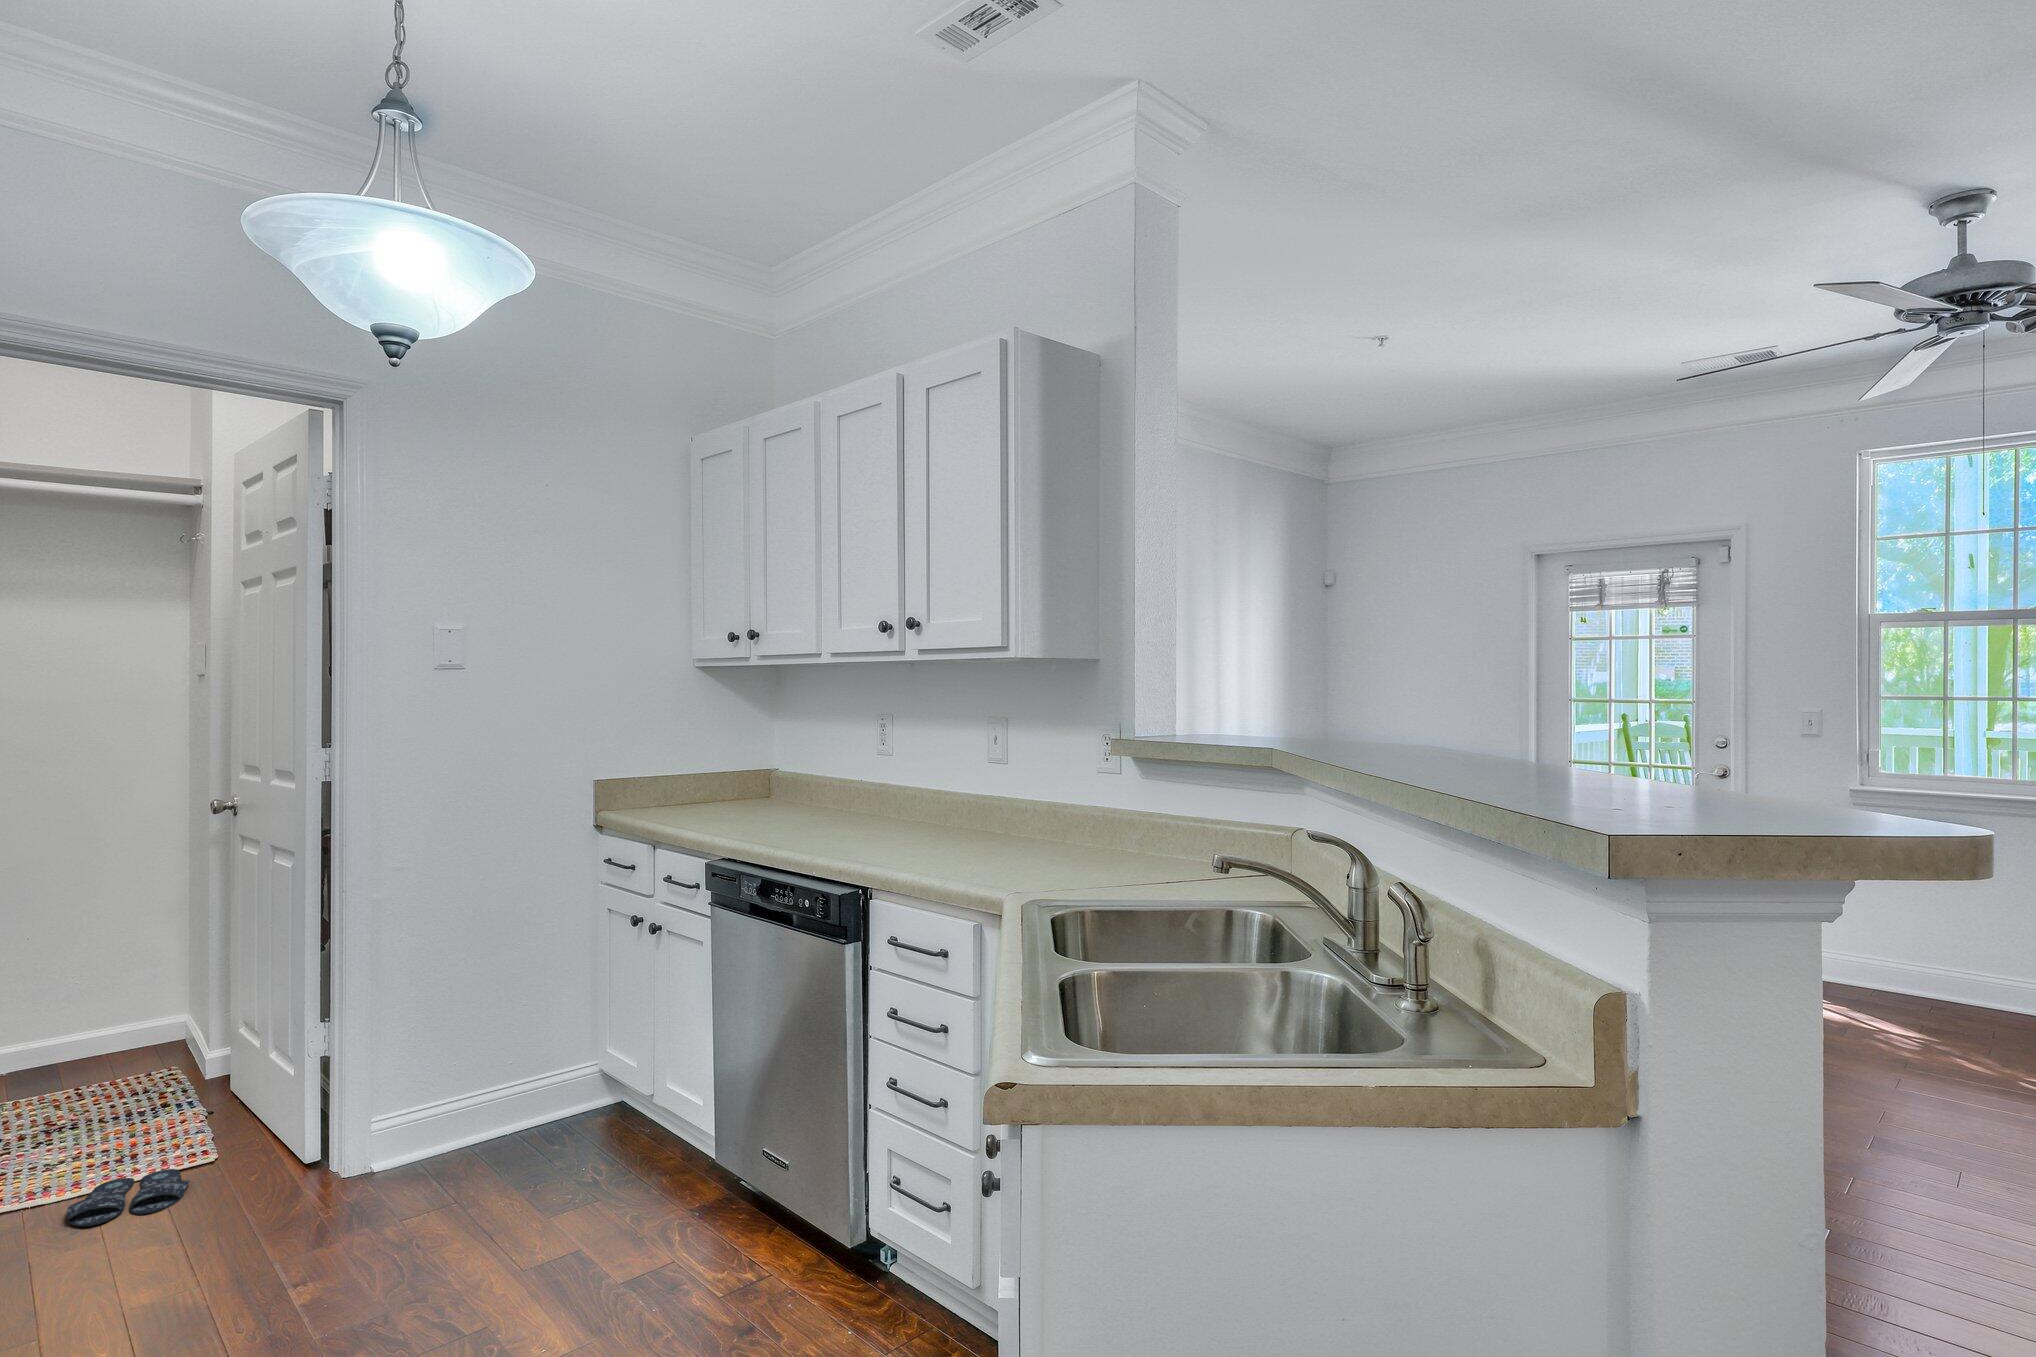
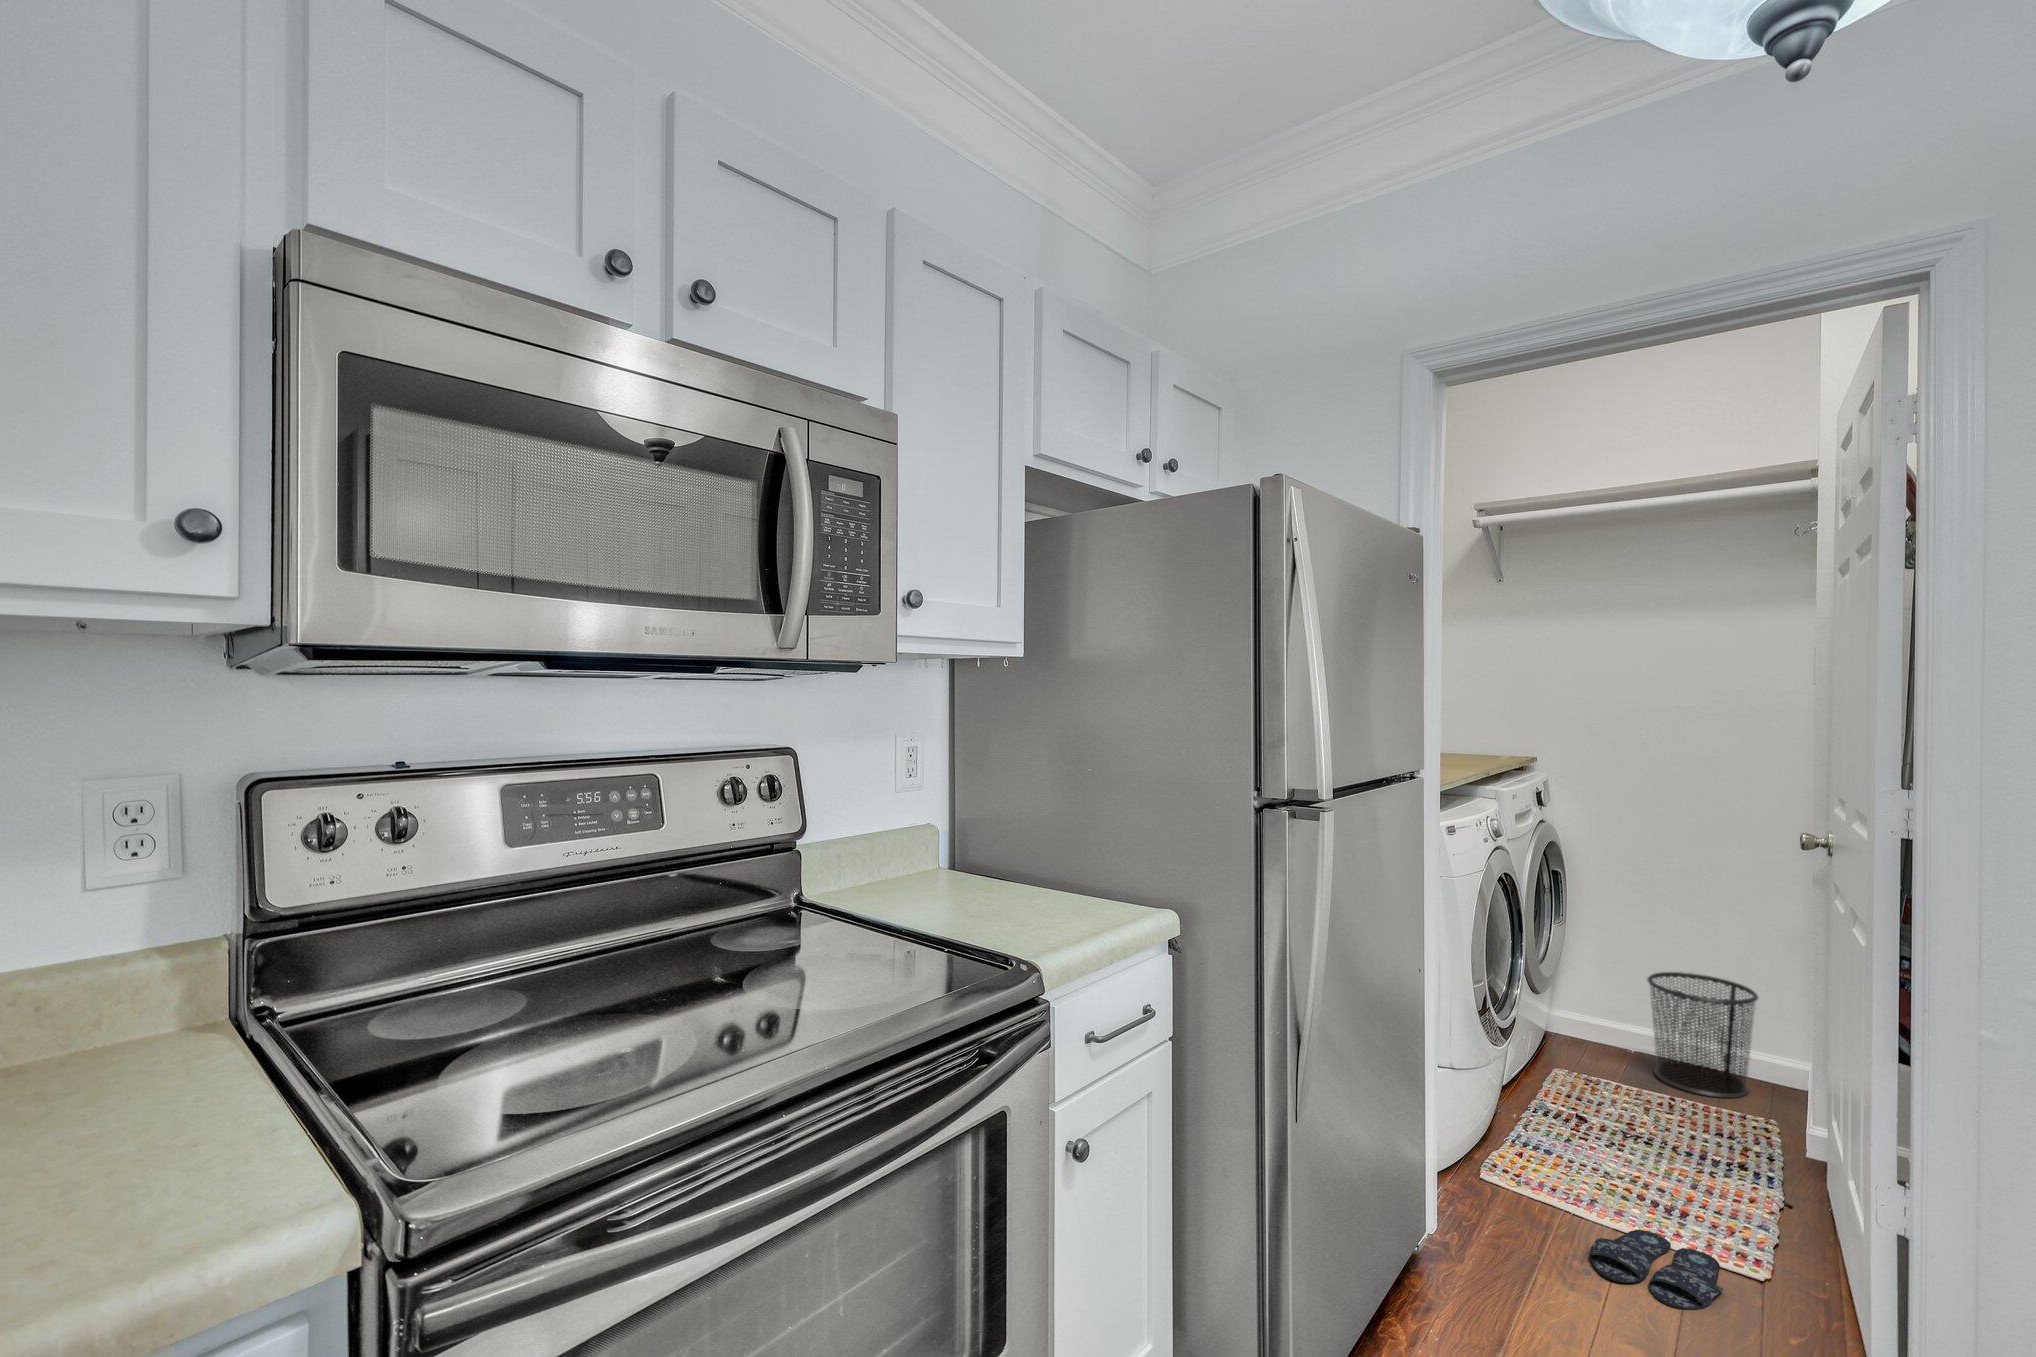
waste bin: none [37,962,152,1080] -> present [1647,972,1759,1098]

